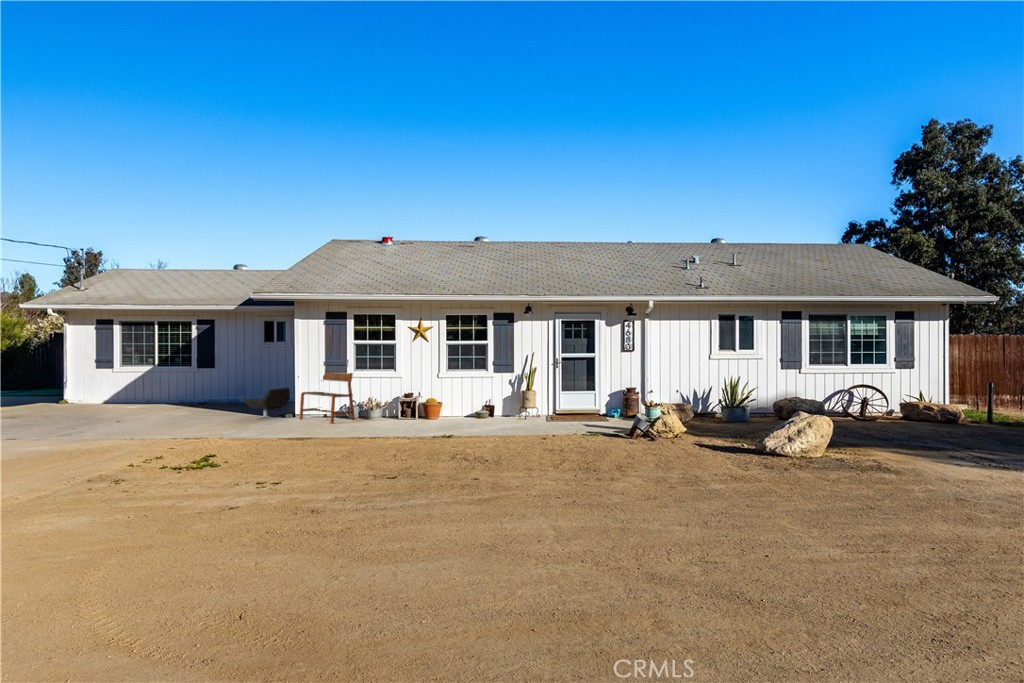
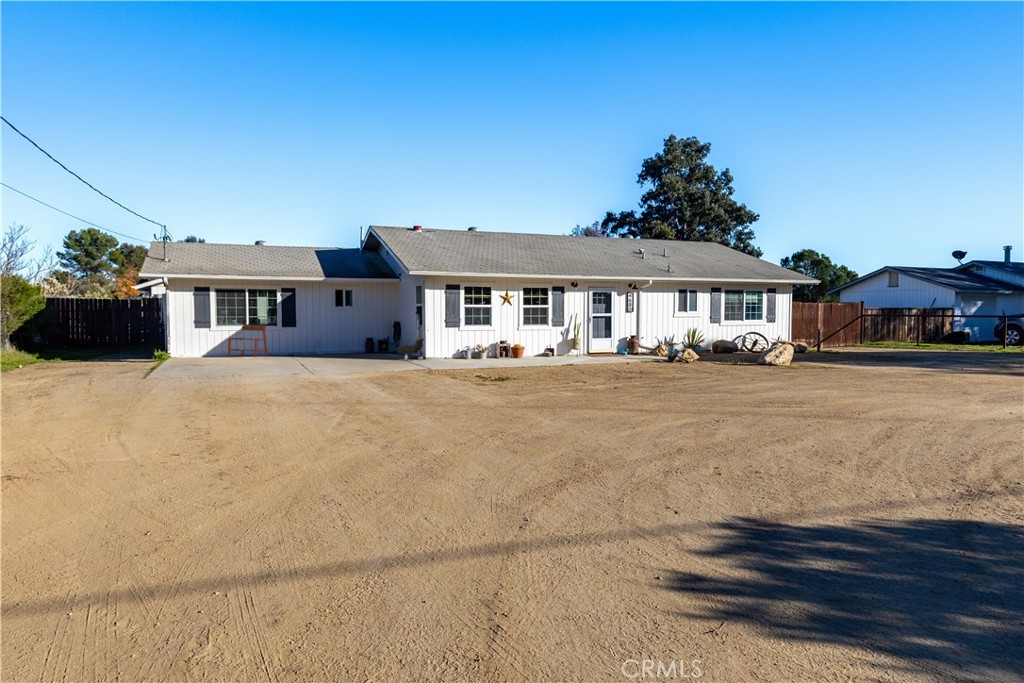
bench: present [299,372,355,424] -> present [228,325,268,357]

